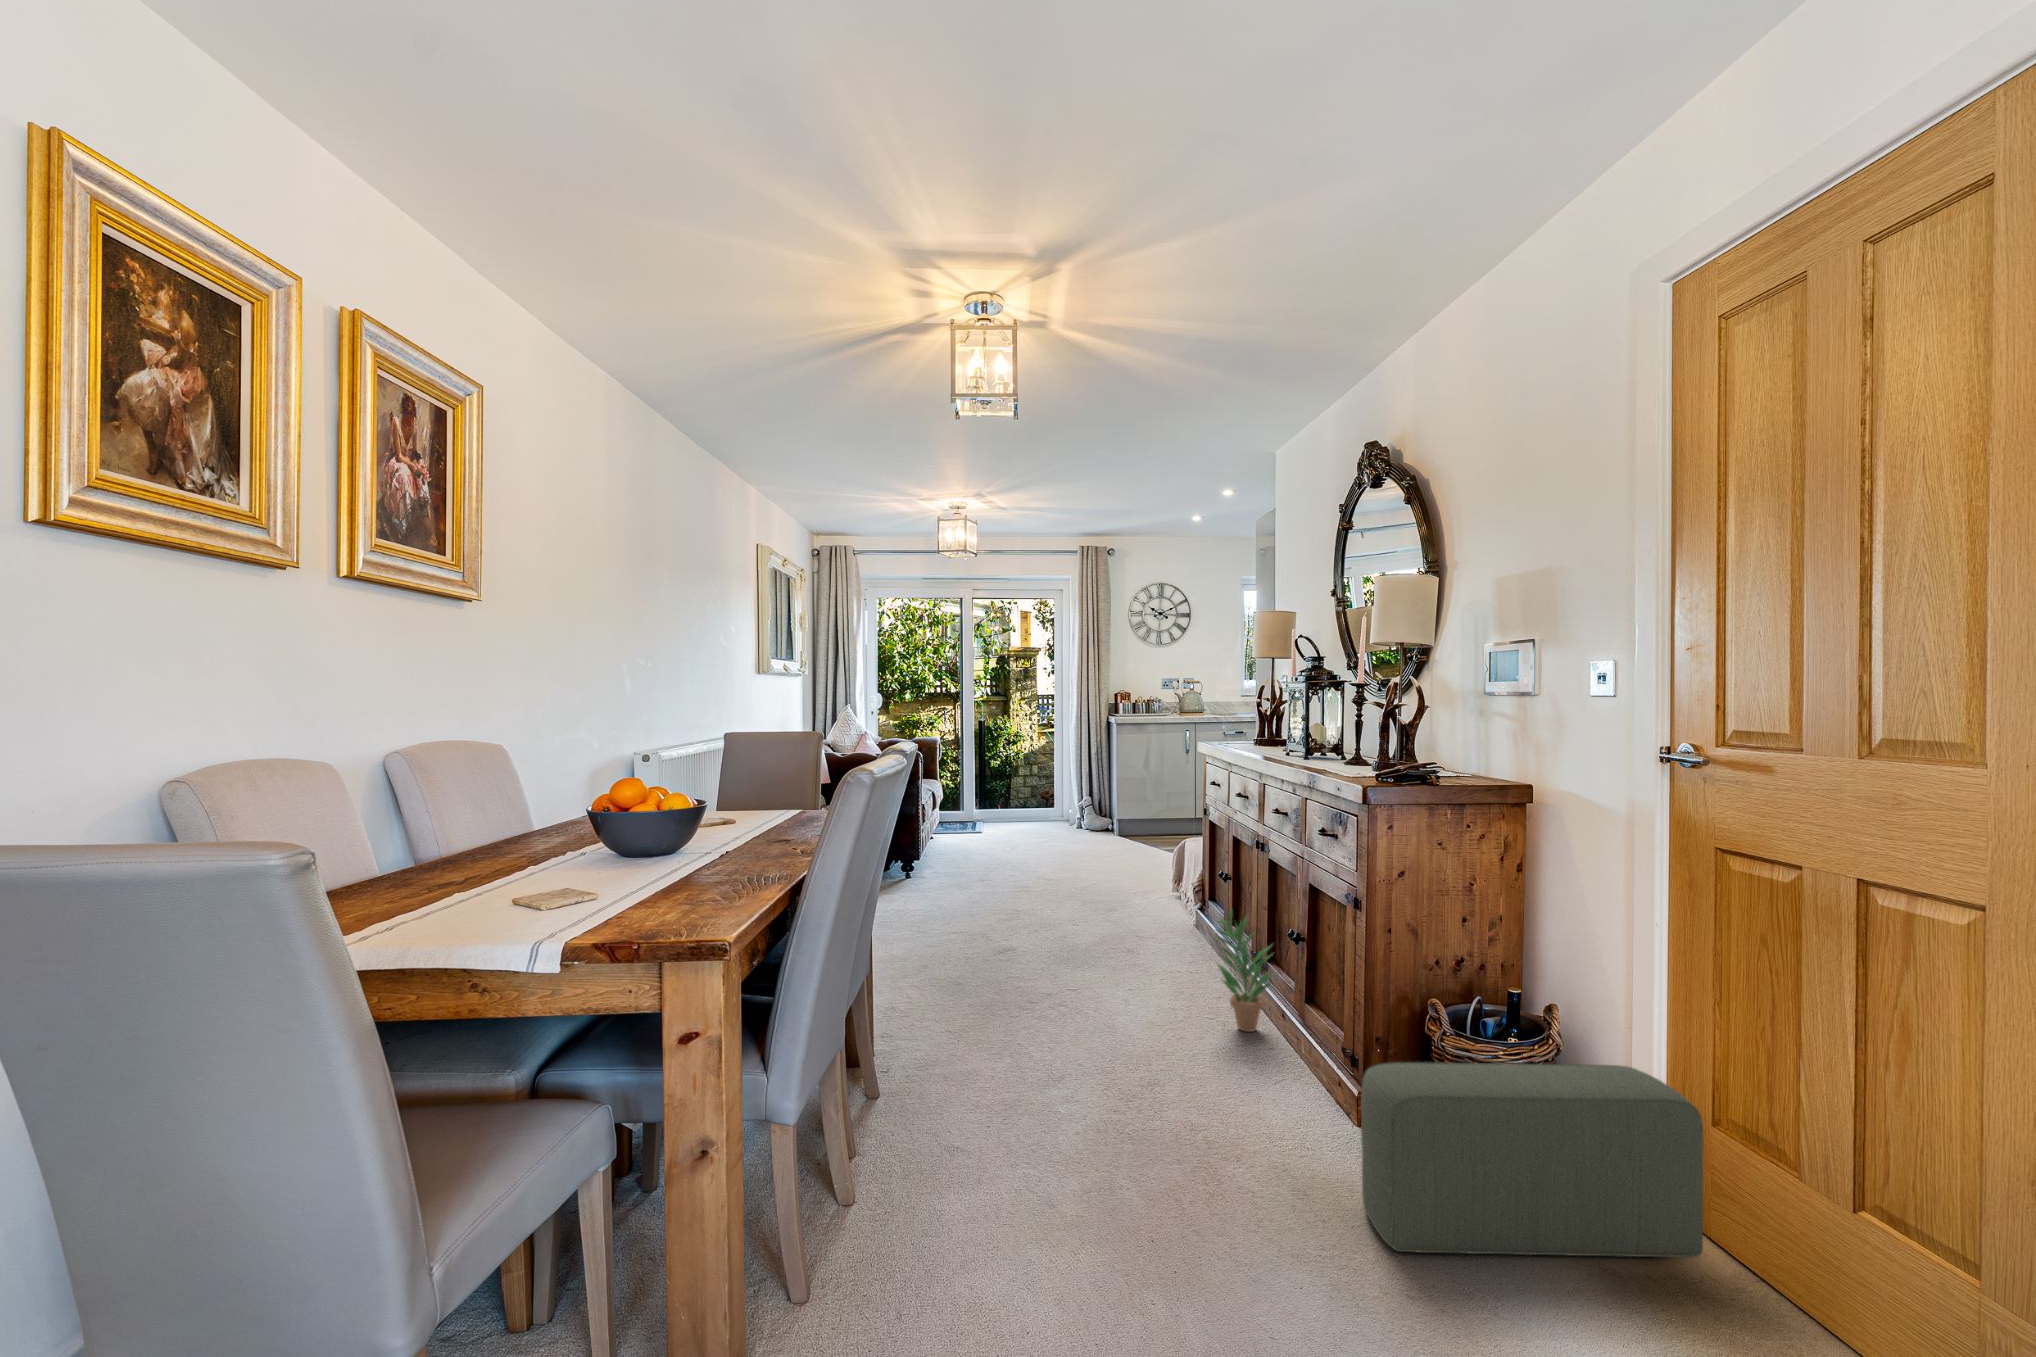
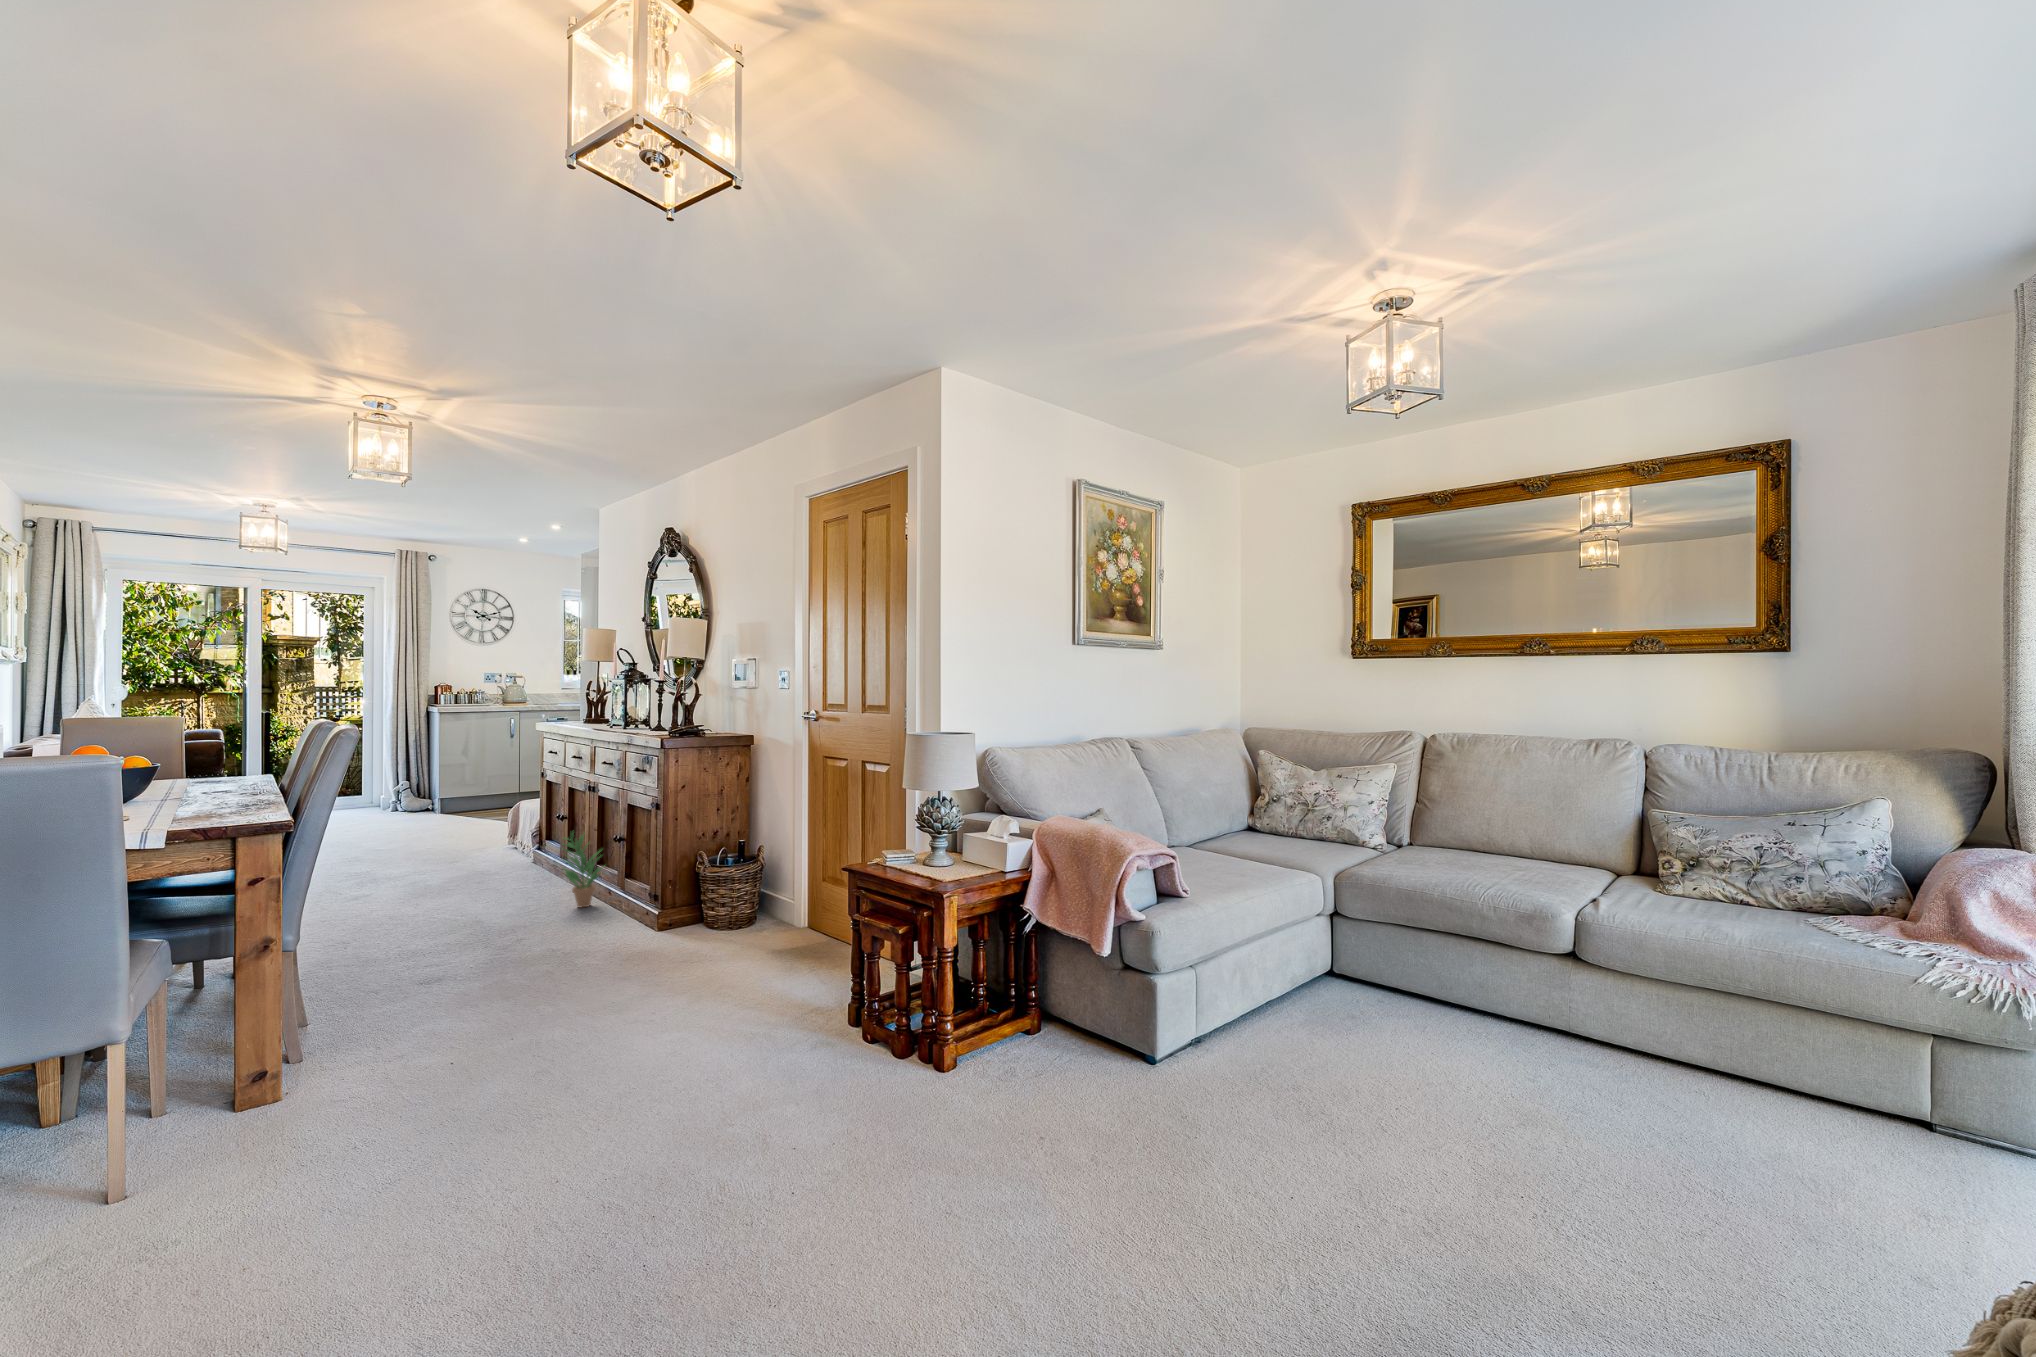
pouf: present [1361,1062,1703,1257] -> none [659,862,813,964]

